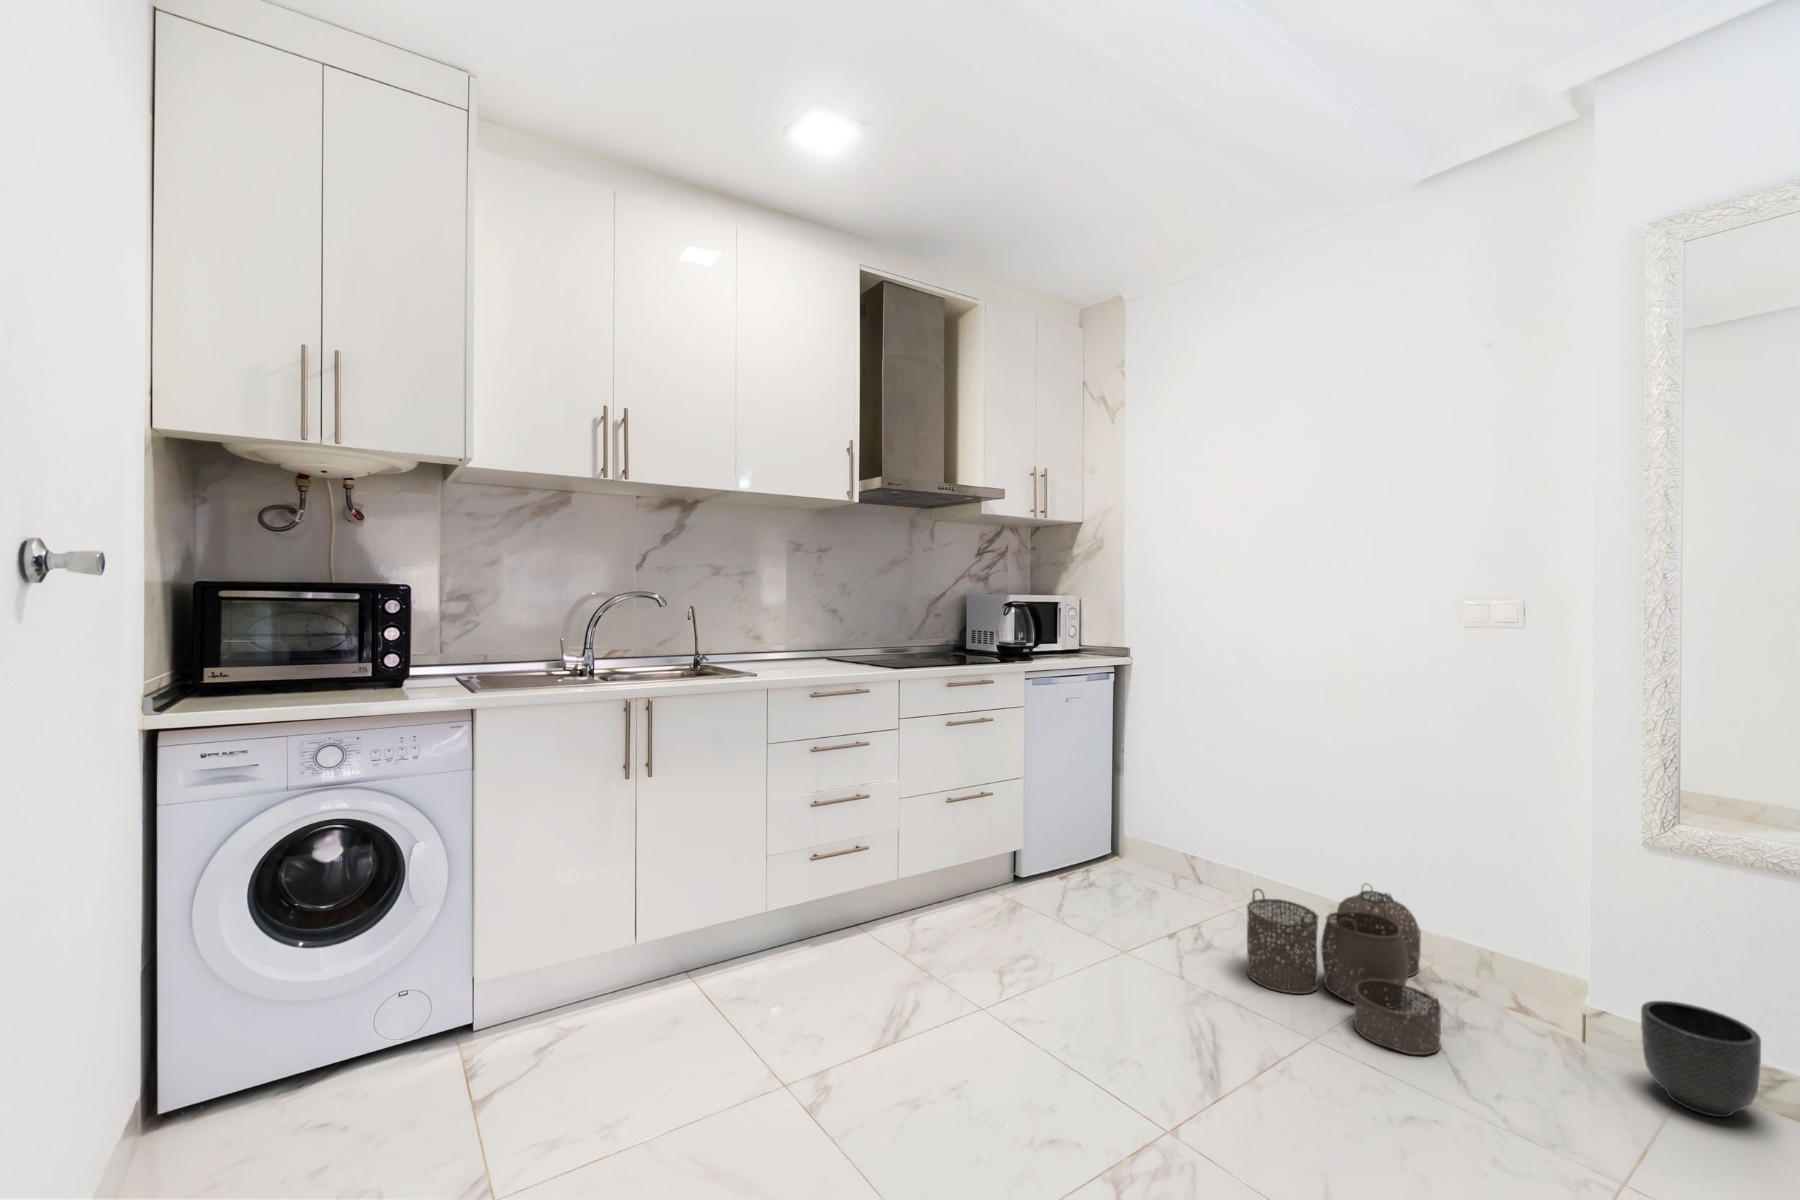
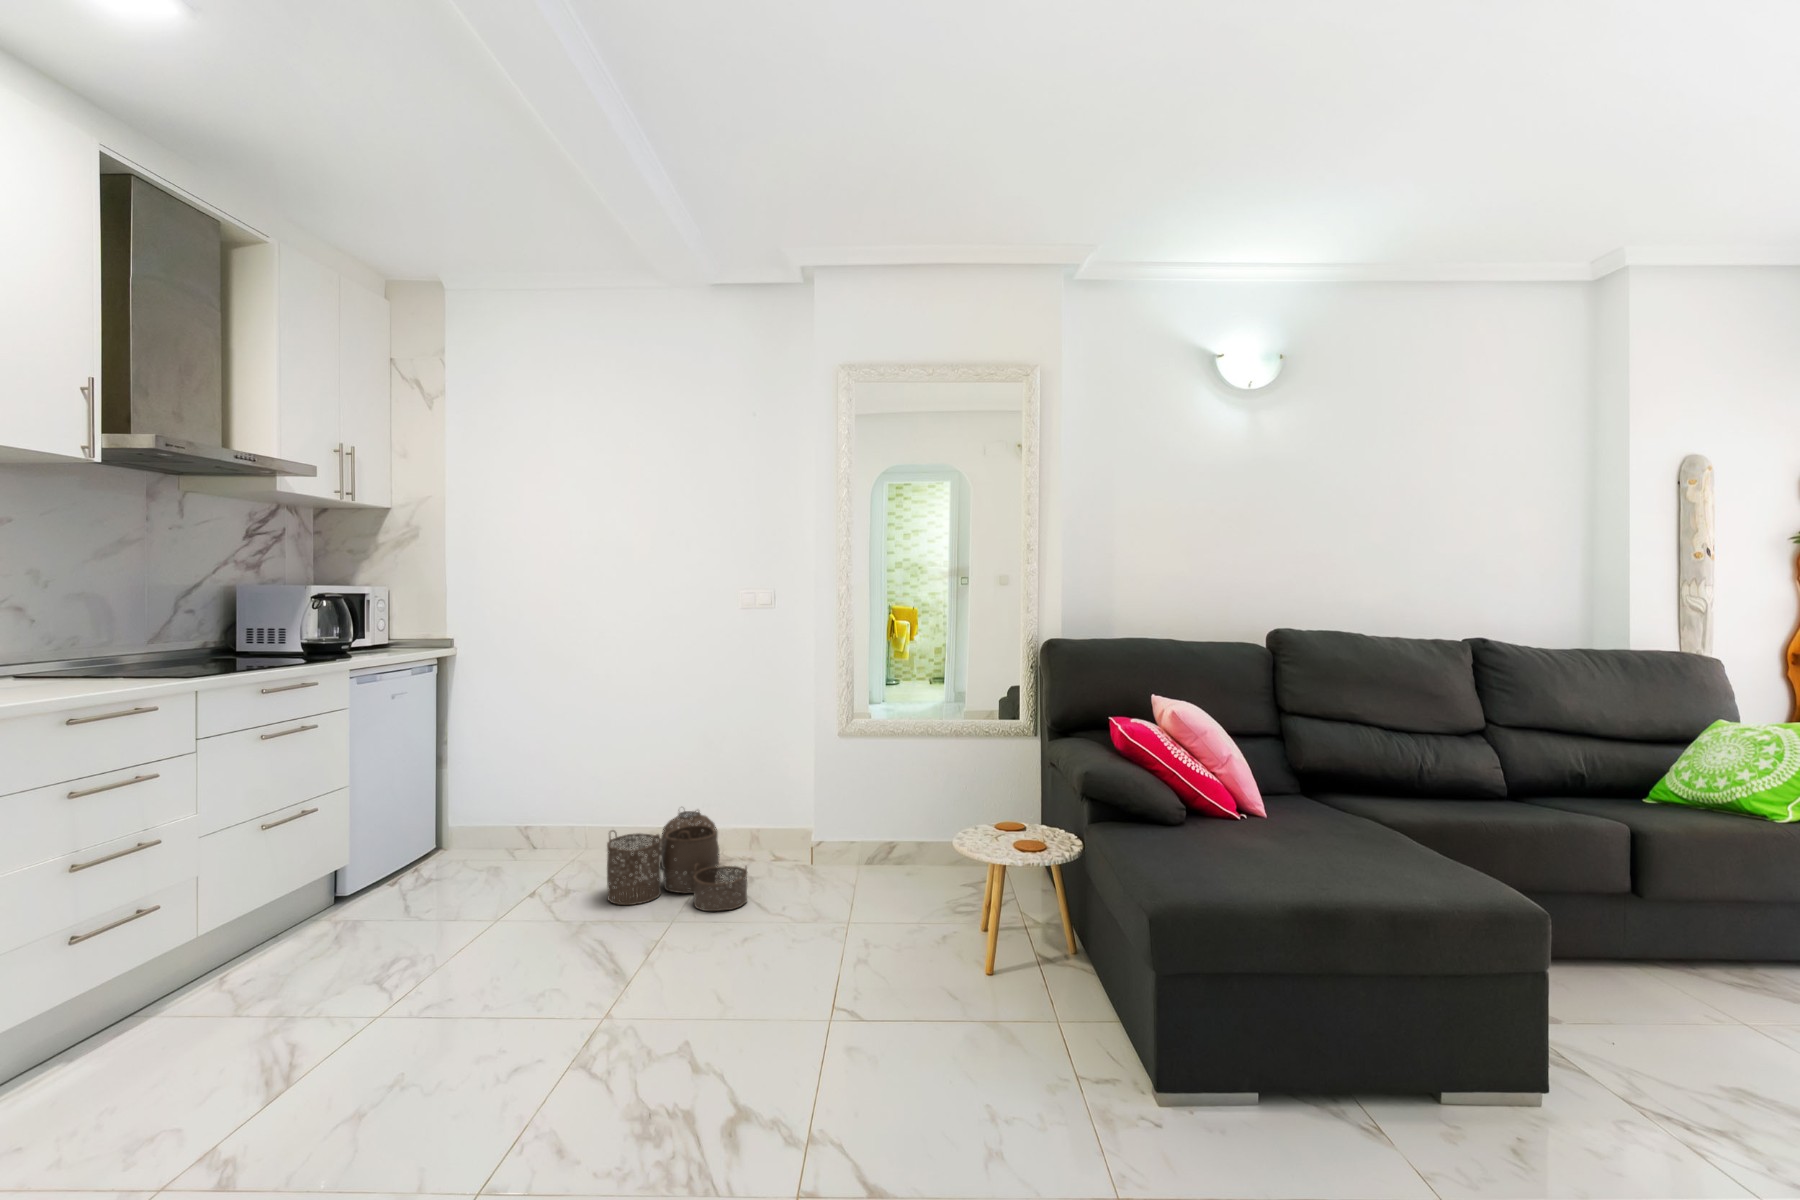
planter: present [1641,1001,1761,1117] -> none [842,824,890,881]

